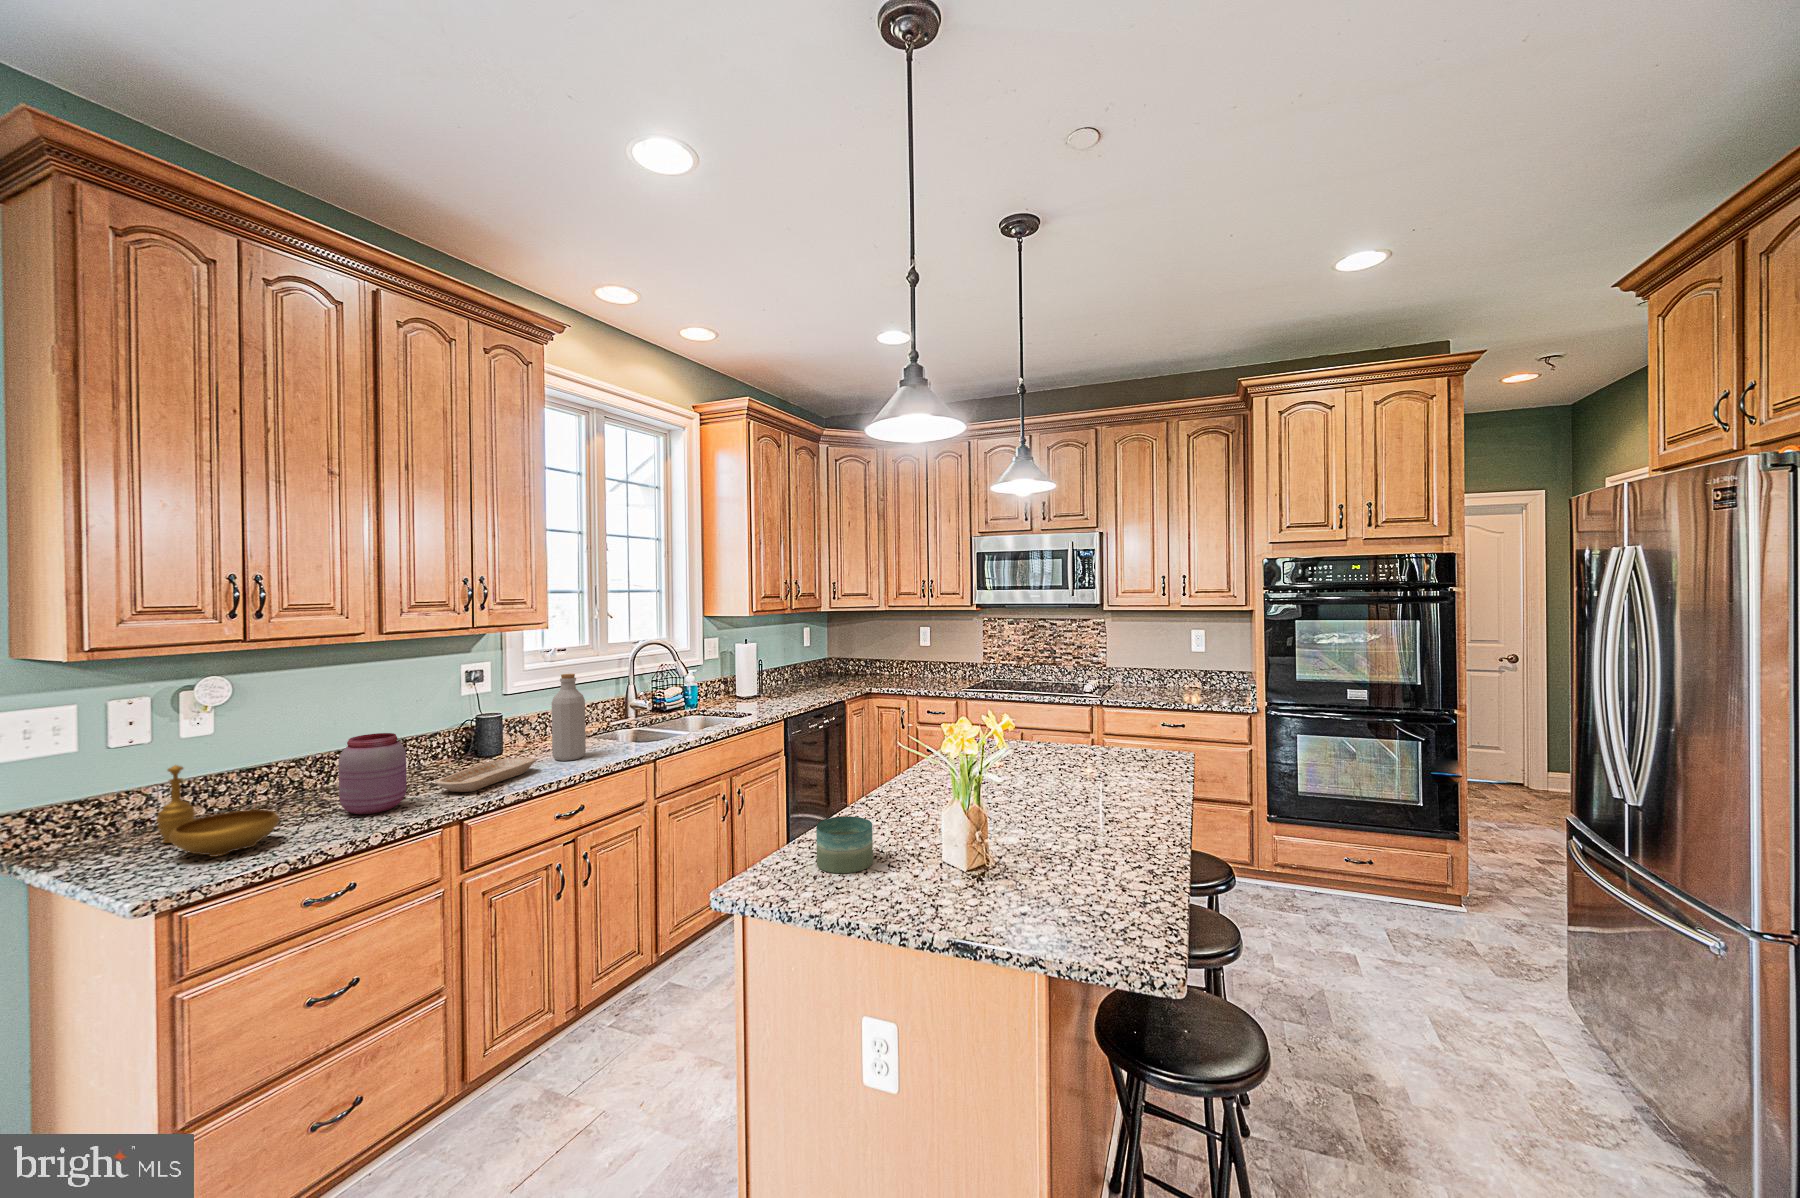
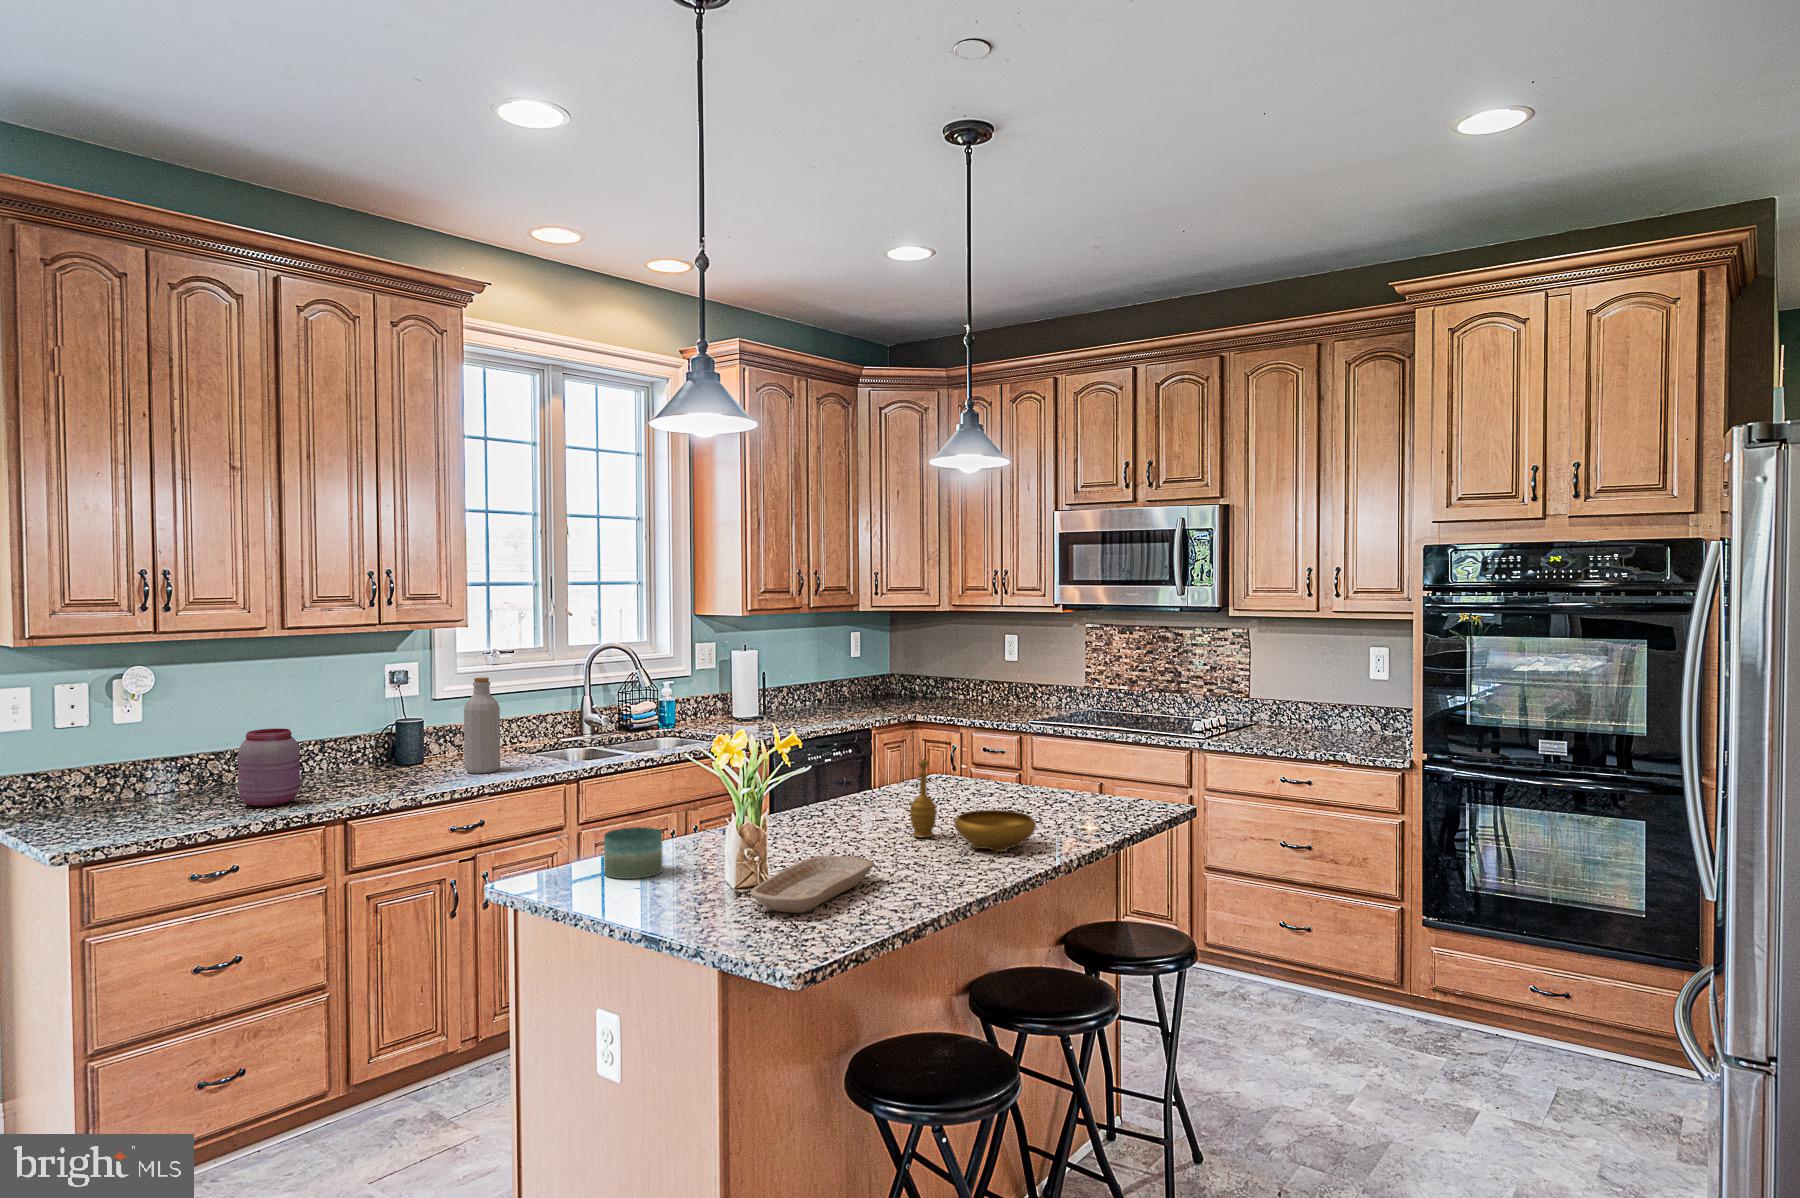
tray: present [436,758,536,792] -> present [750,856,874,913]
decorative bowl: present [156,765,279,857] -> present [909,759,1036,852]

